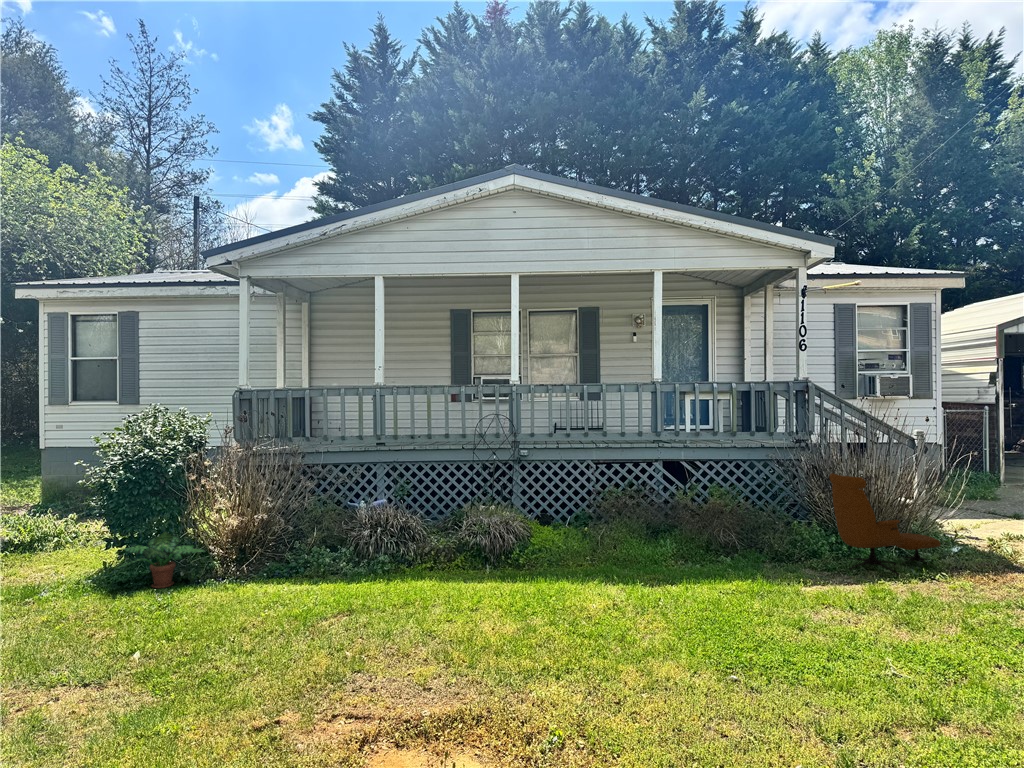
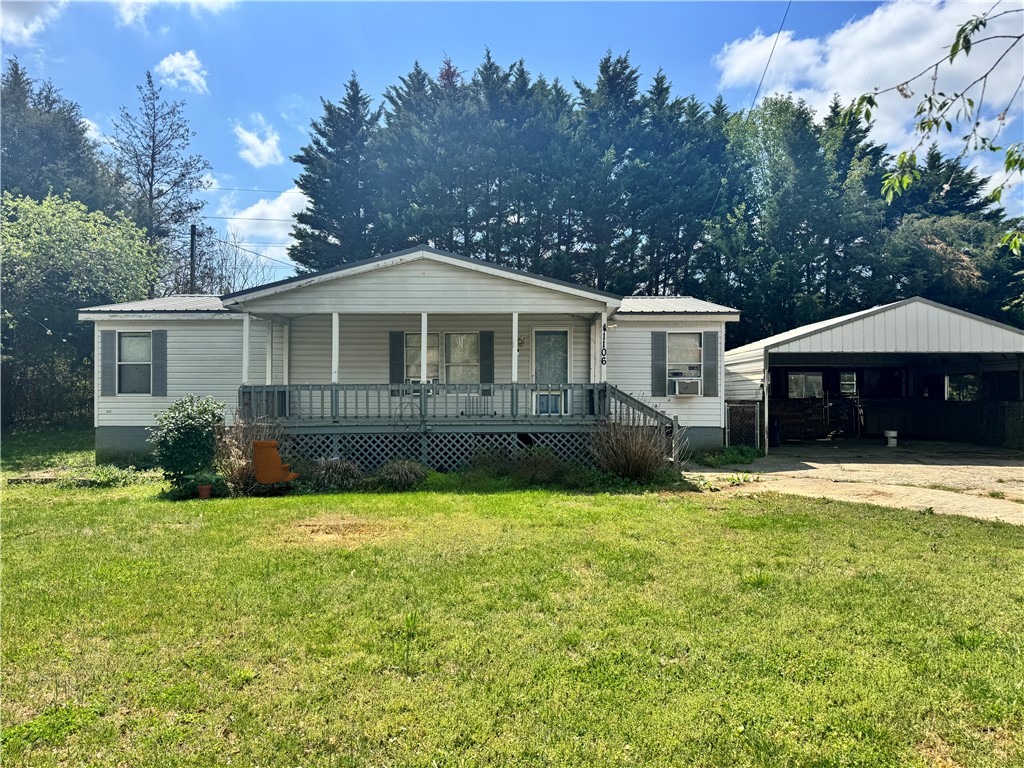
lounge chair: present [829,473,941,575] -> present [252,441,299,498]

